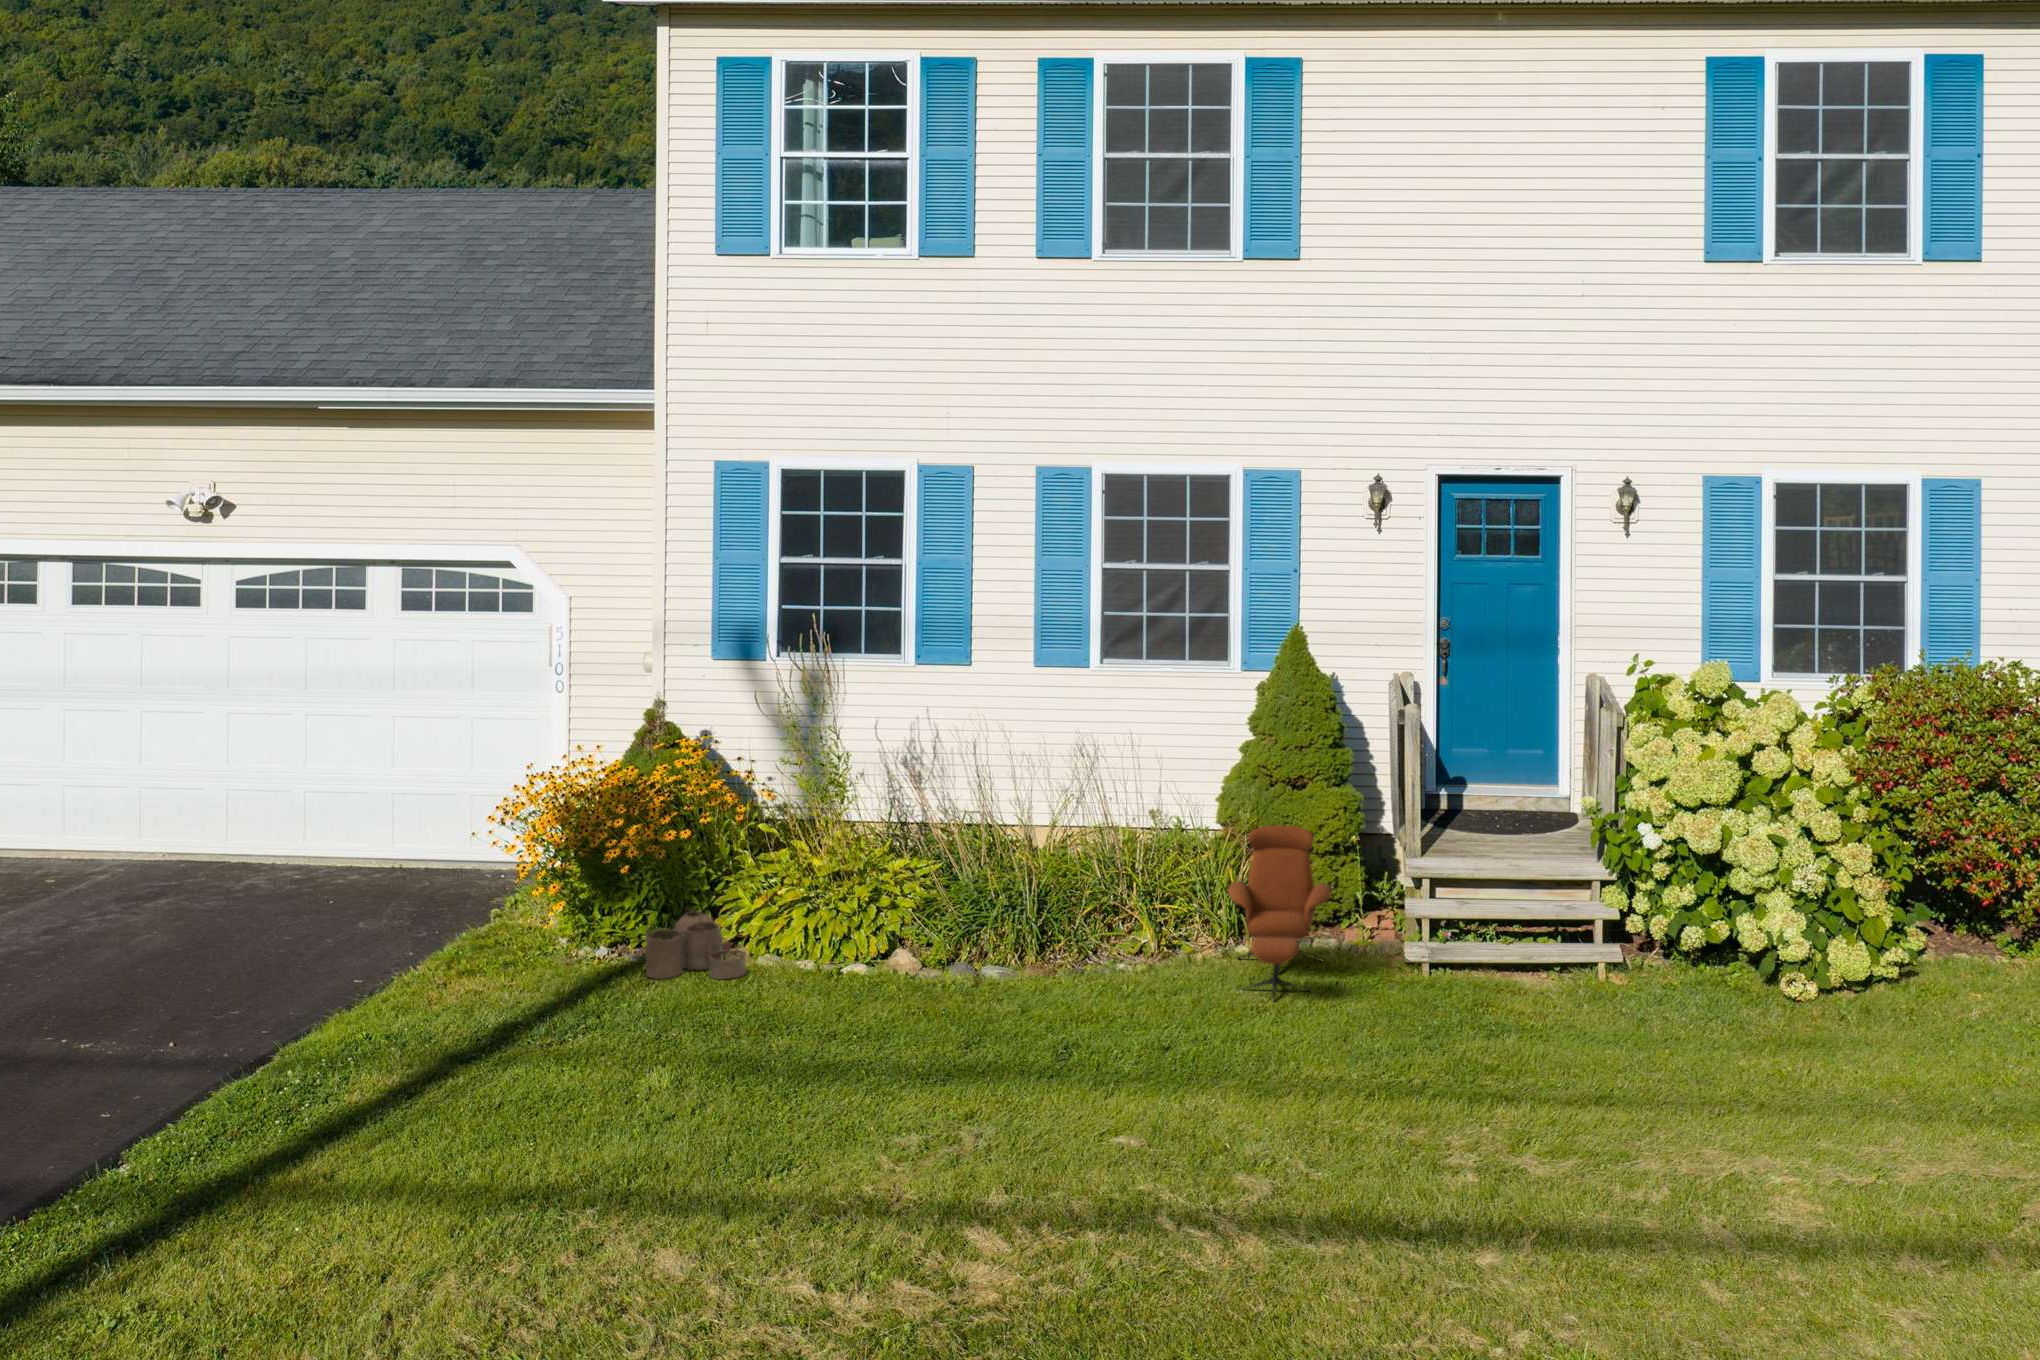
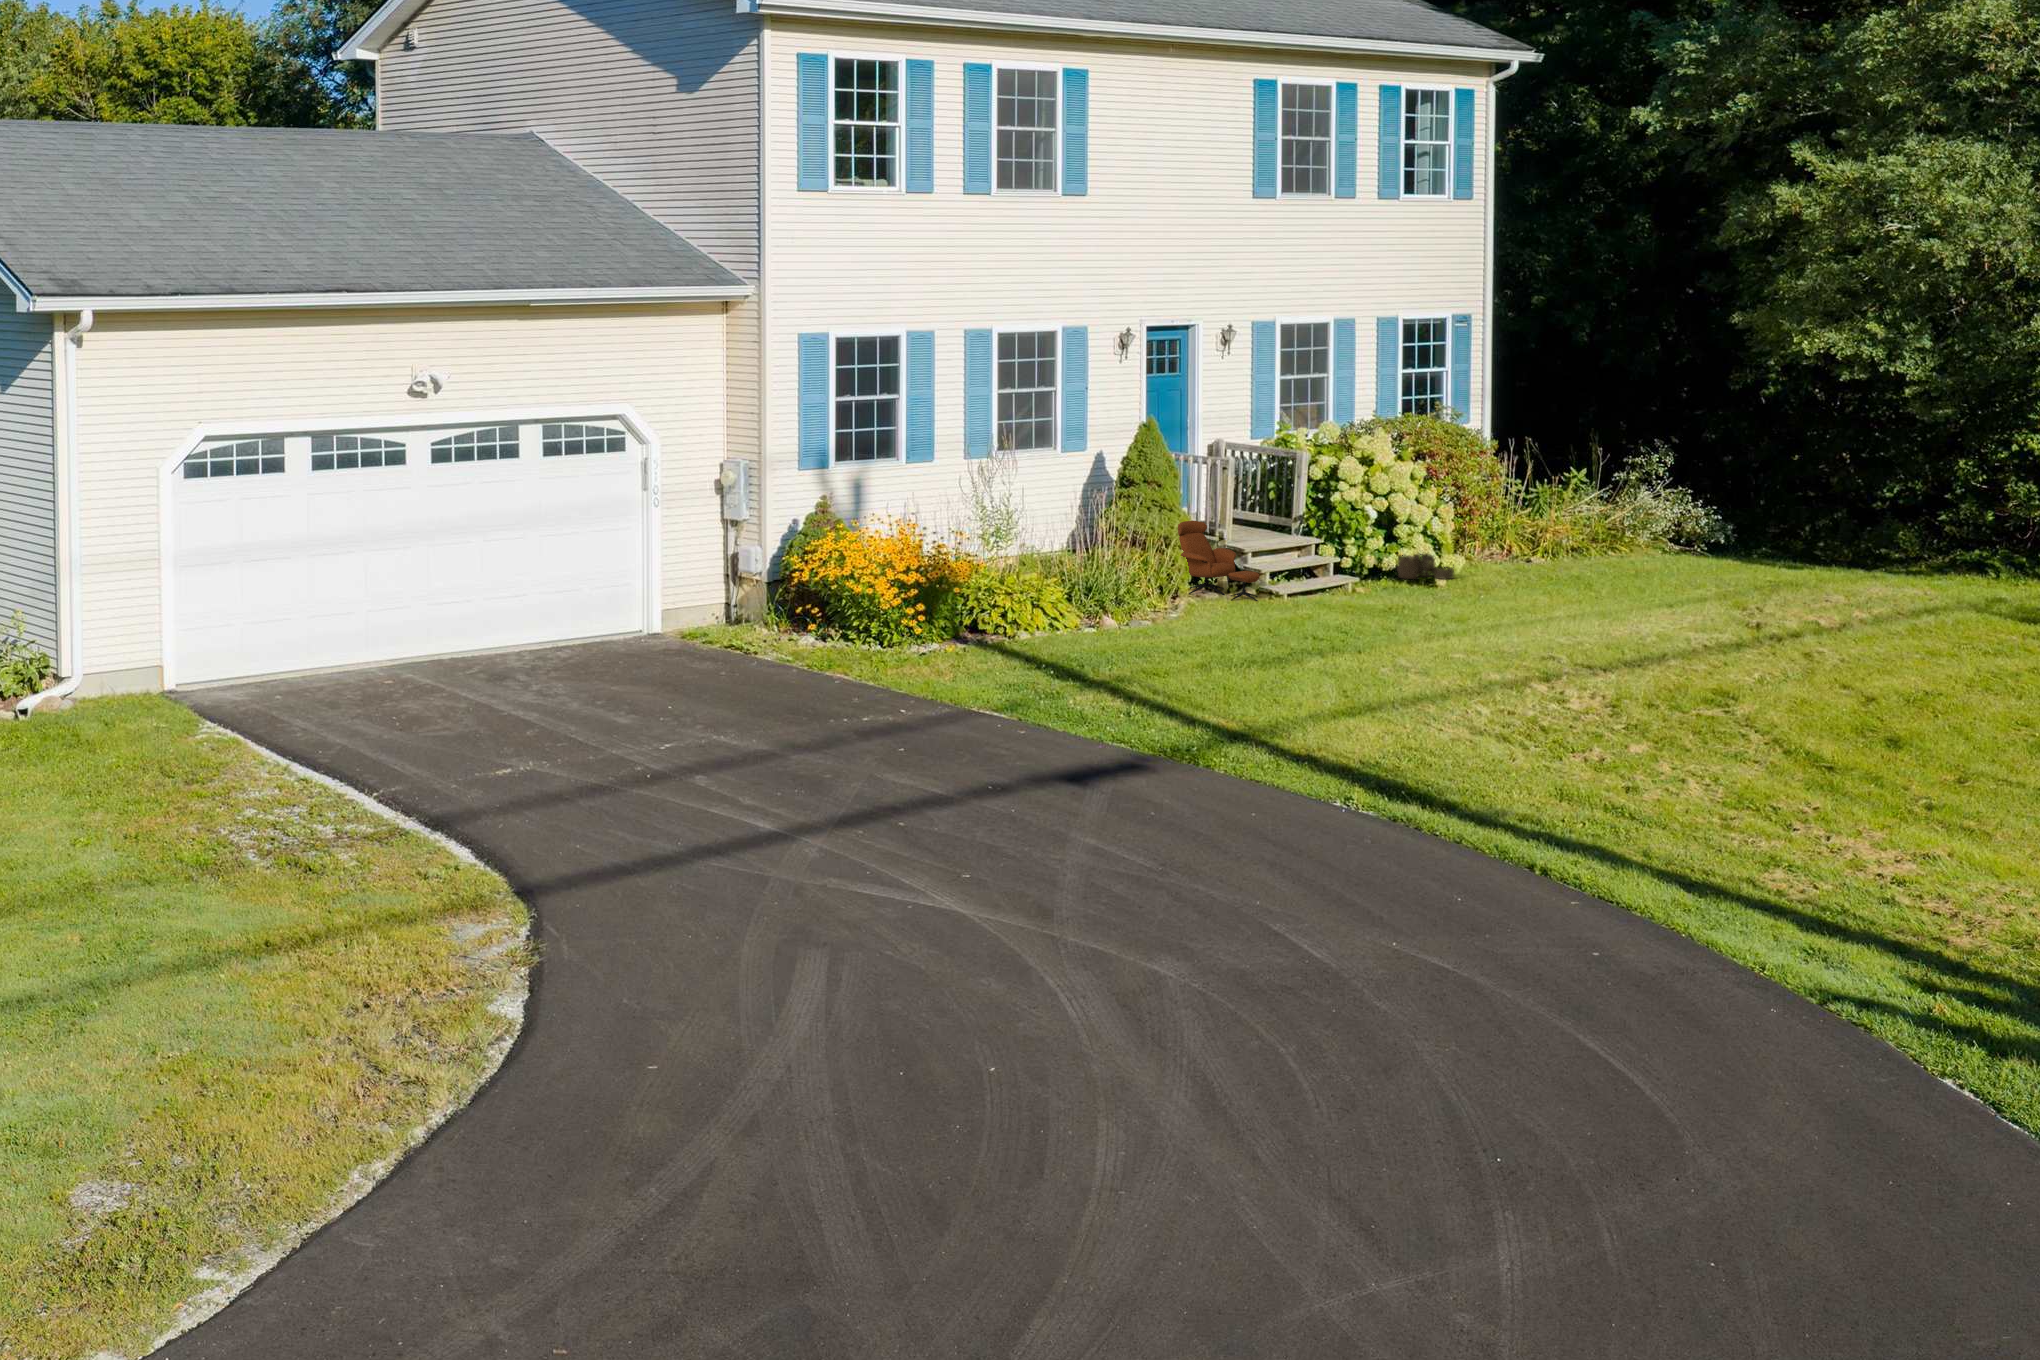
woven basket: present [646,911,746,979] -> present [1397,553,1454,579]

